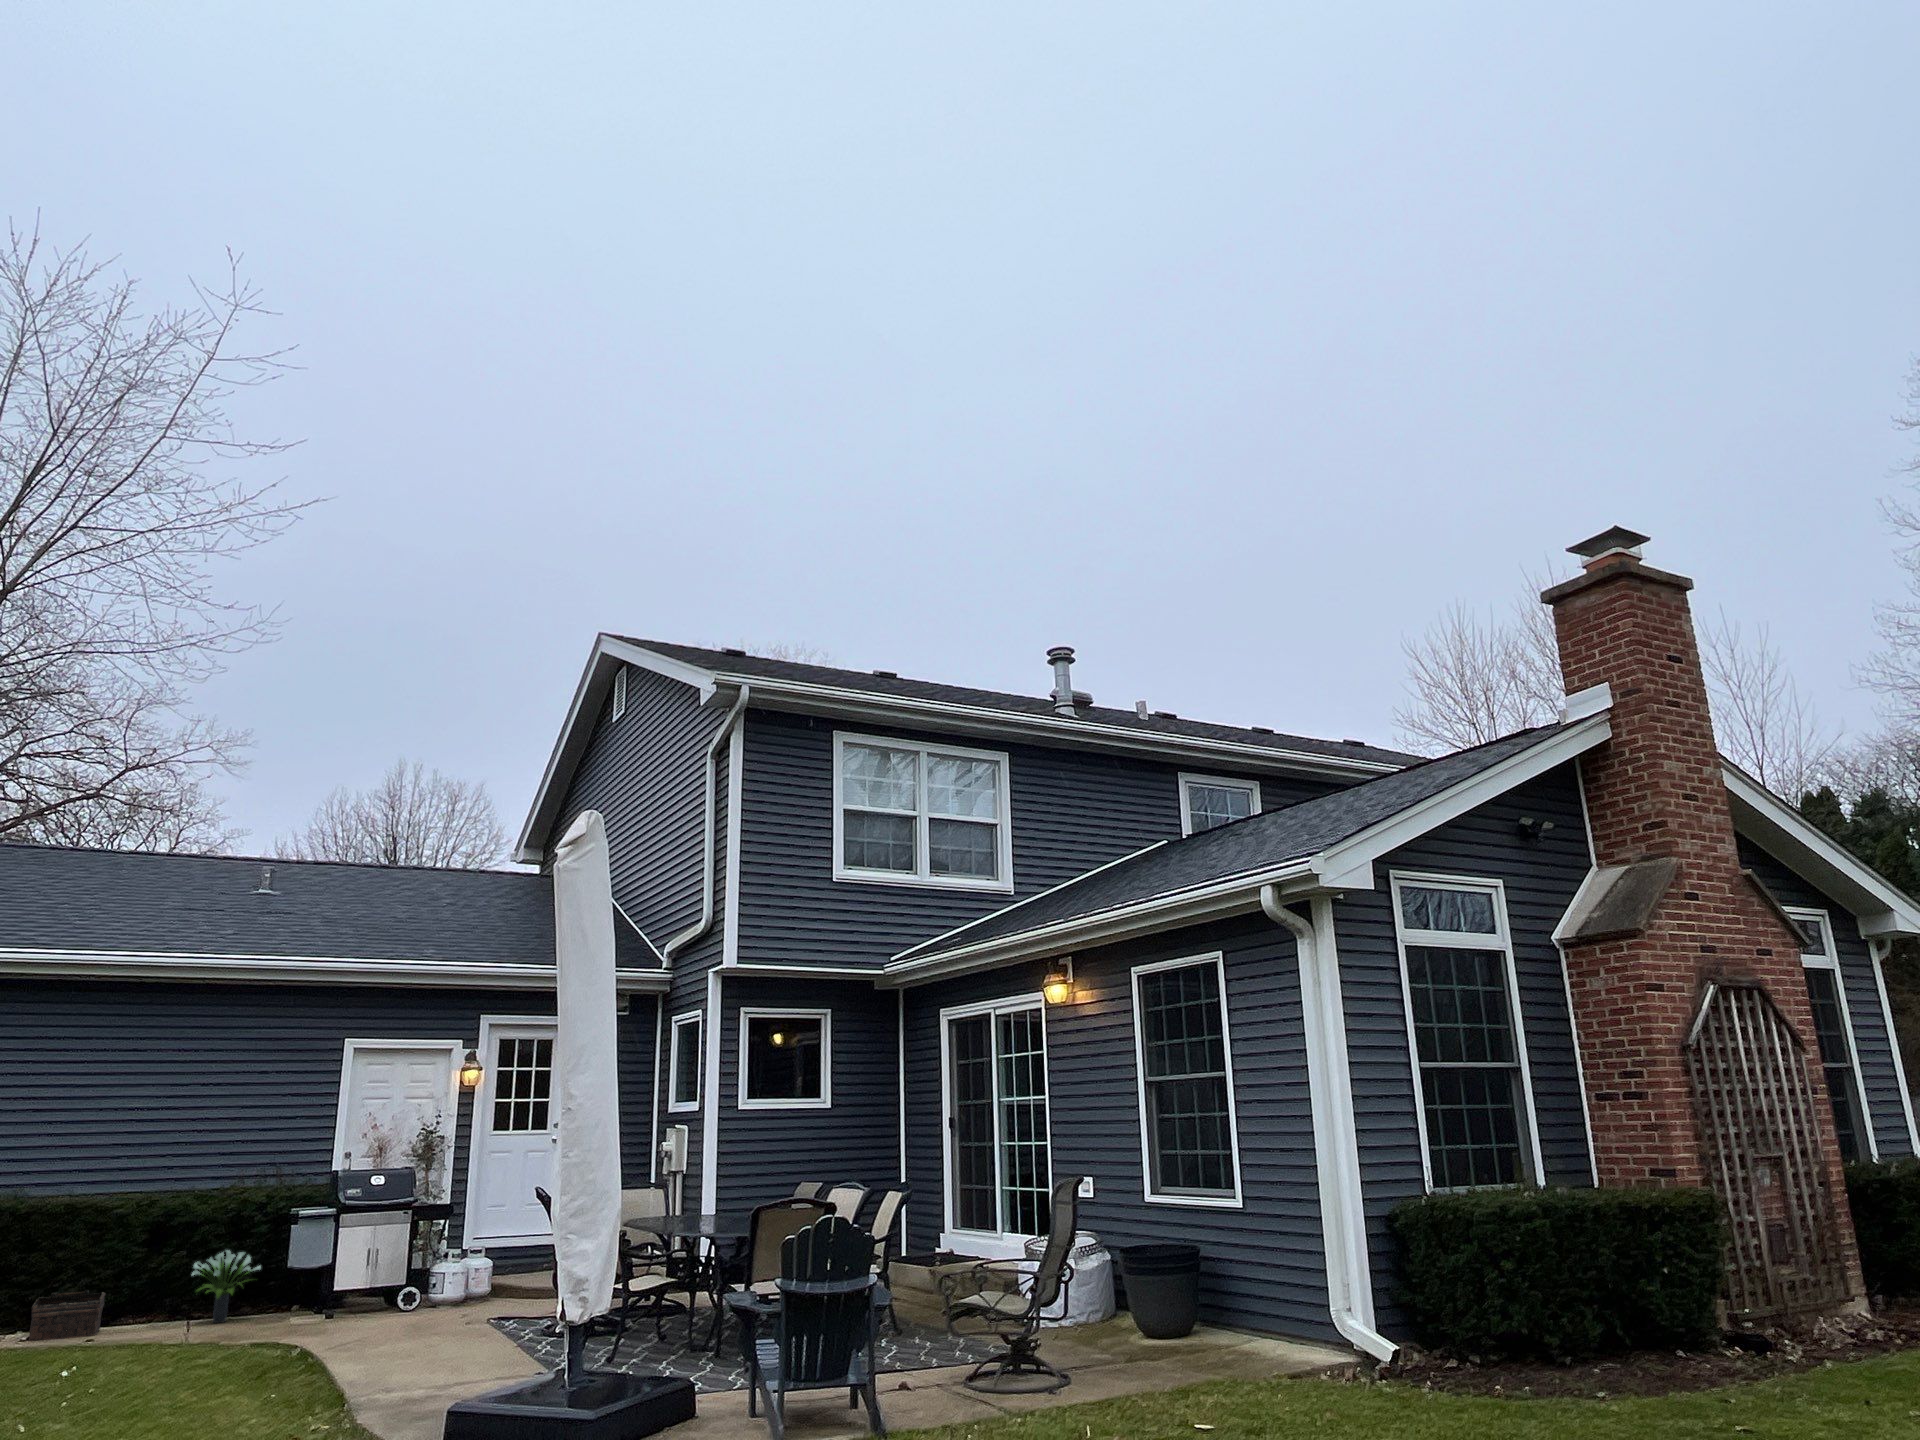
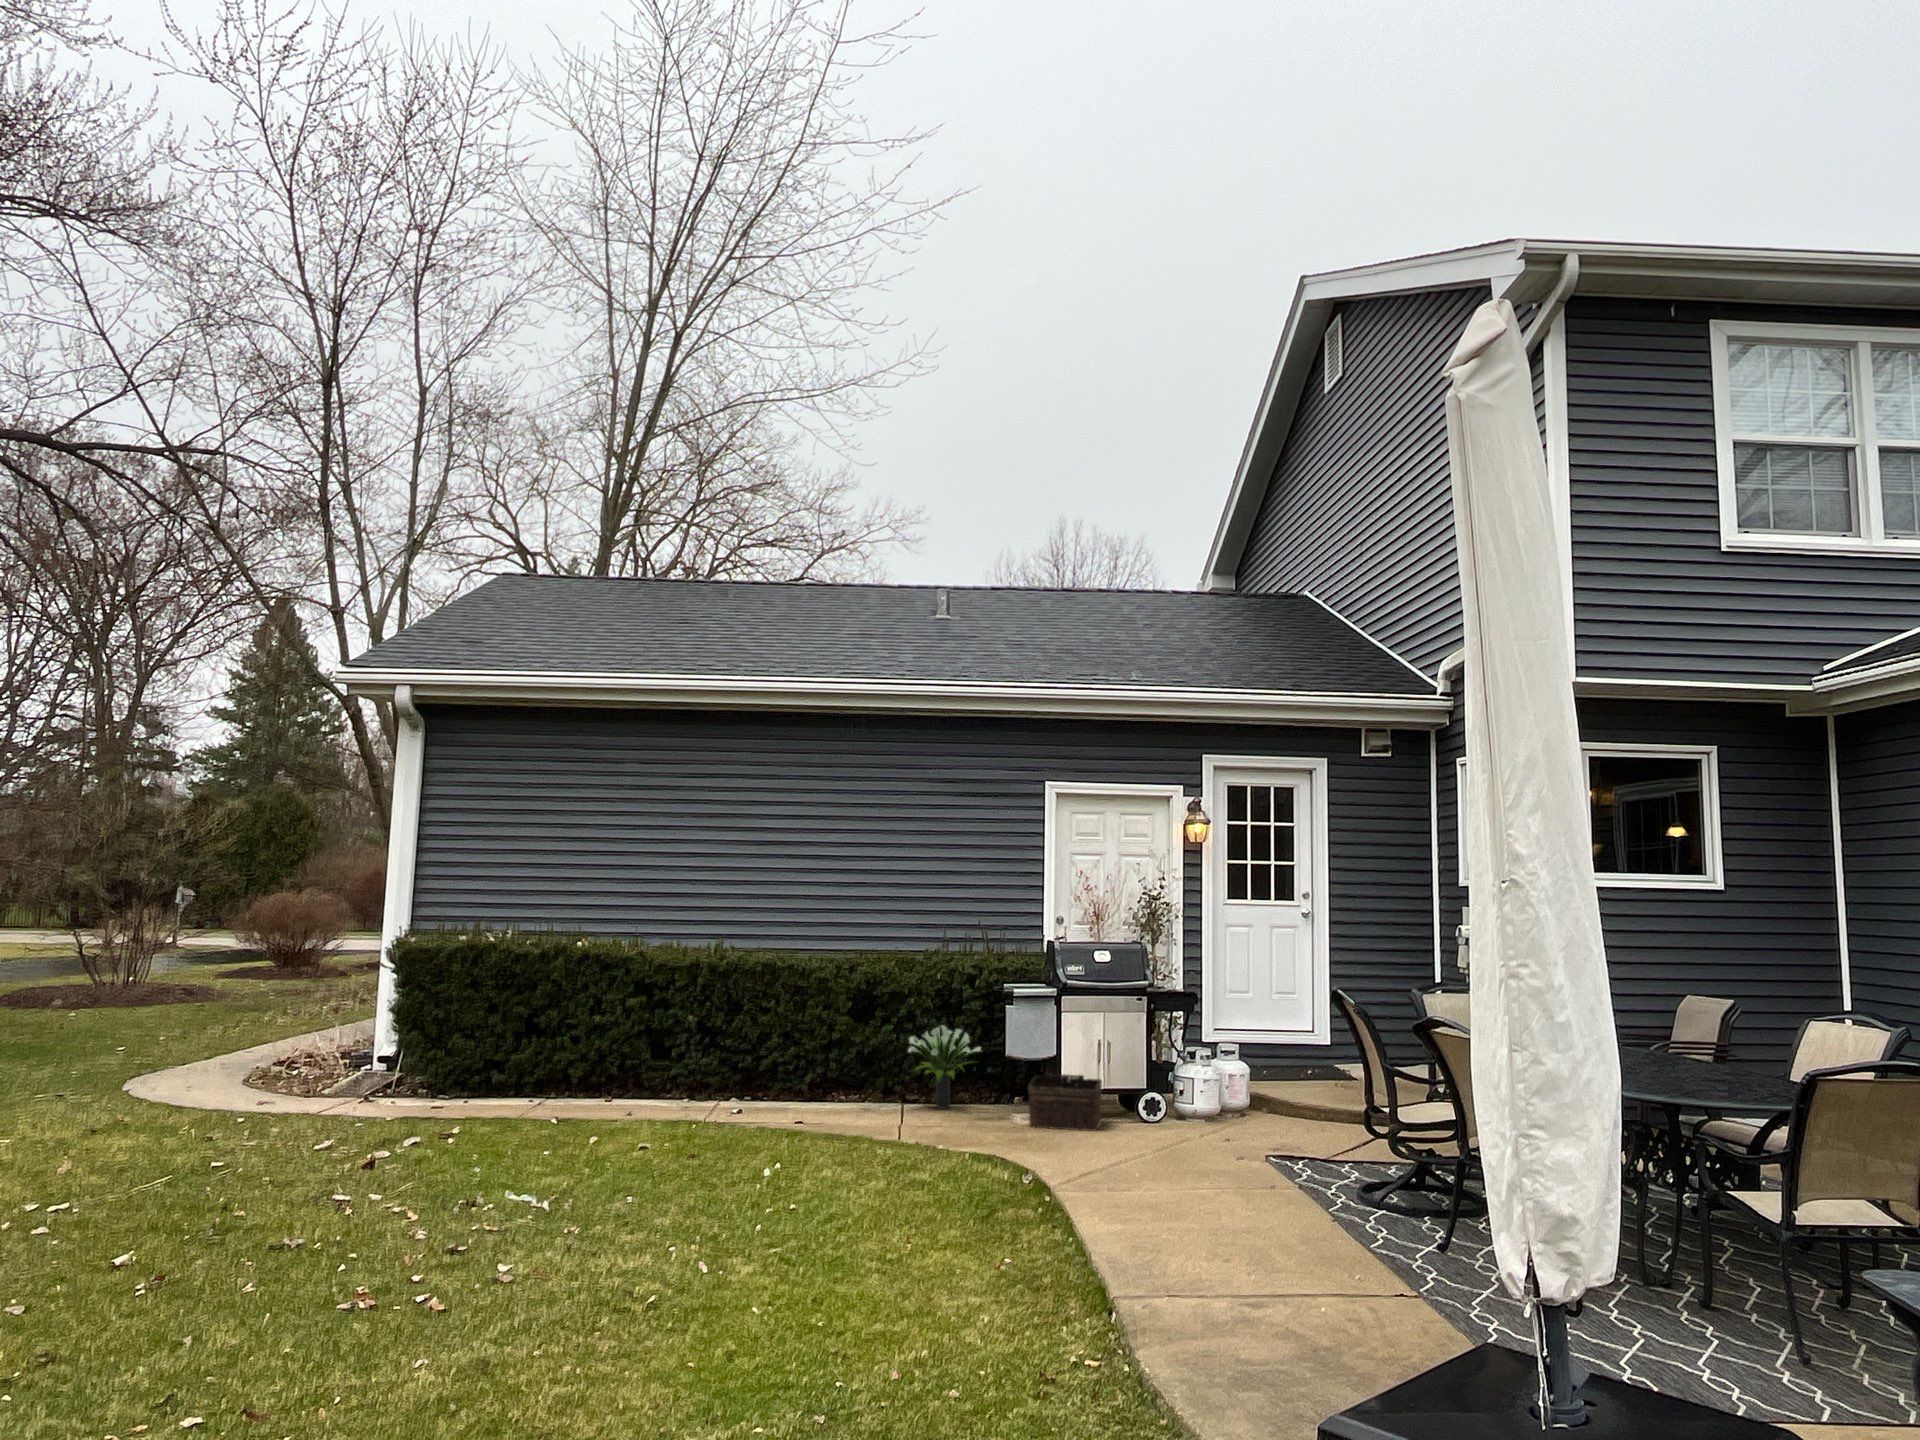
basket: present [28,1290,106,1341] -> present [1028,1073,1102,1131]

